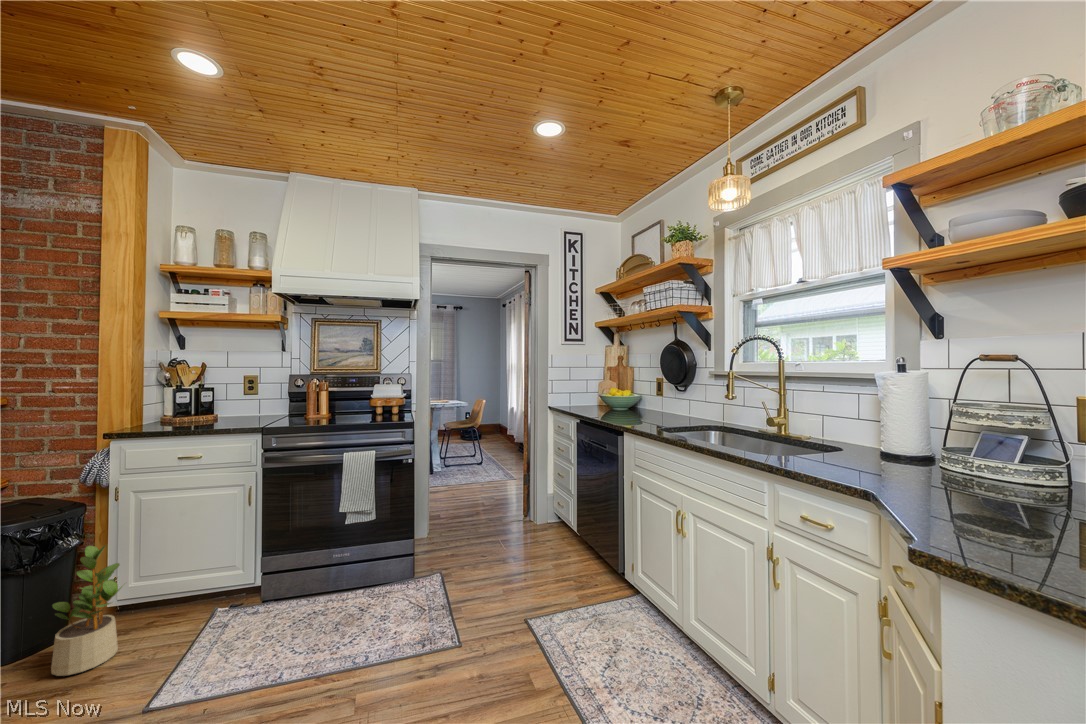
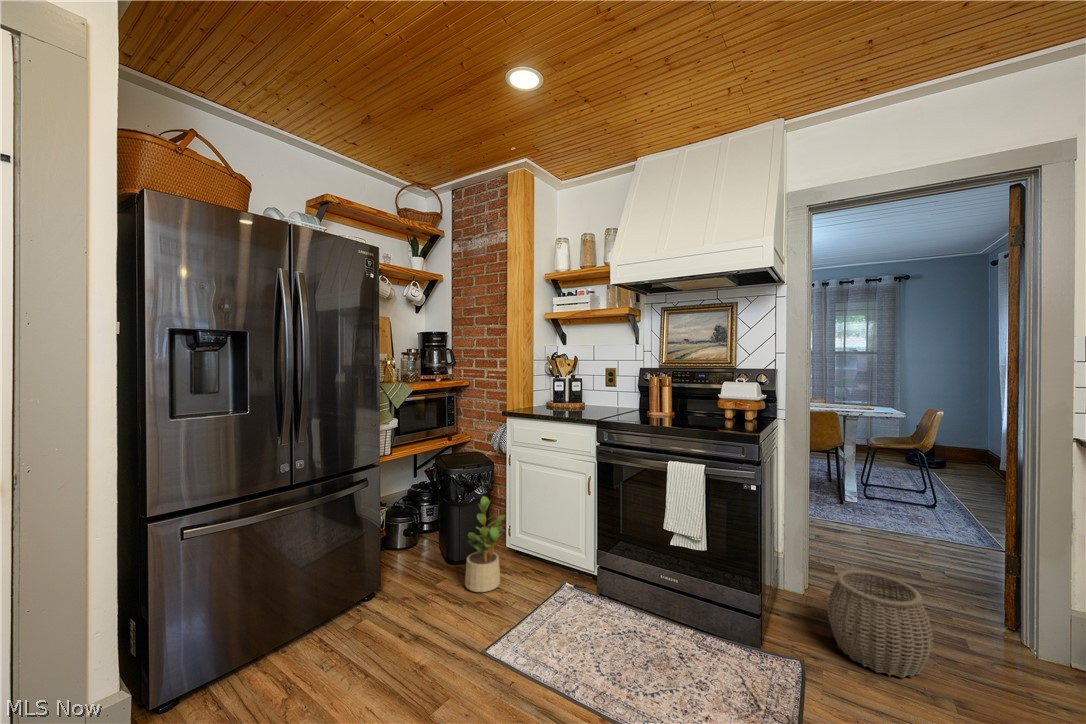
woven basket: none [450,502,501,561] -> present [827,569,933,678]

